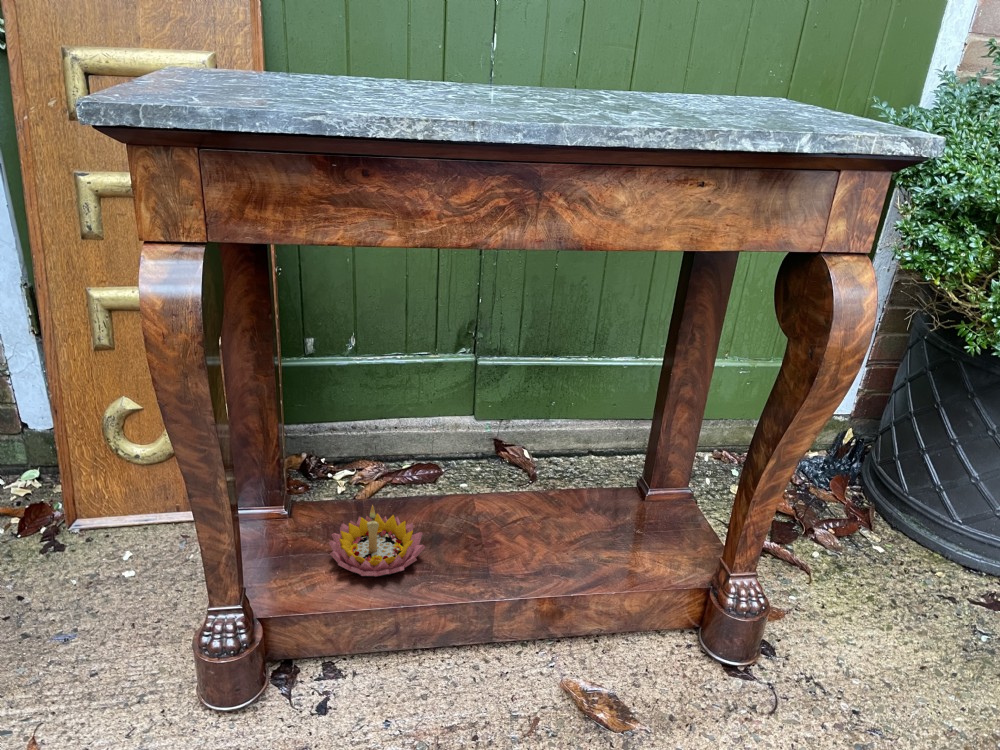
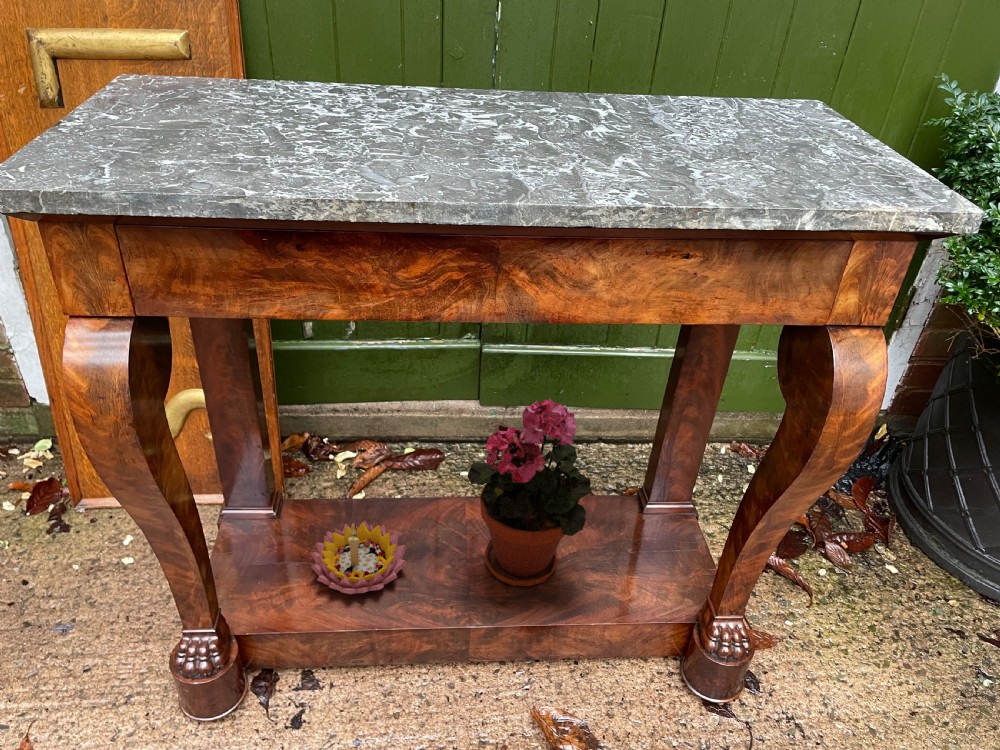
potted plant: none [483,371,604,565] -> present [467,399,592,587]

